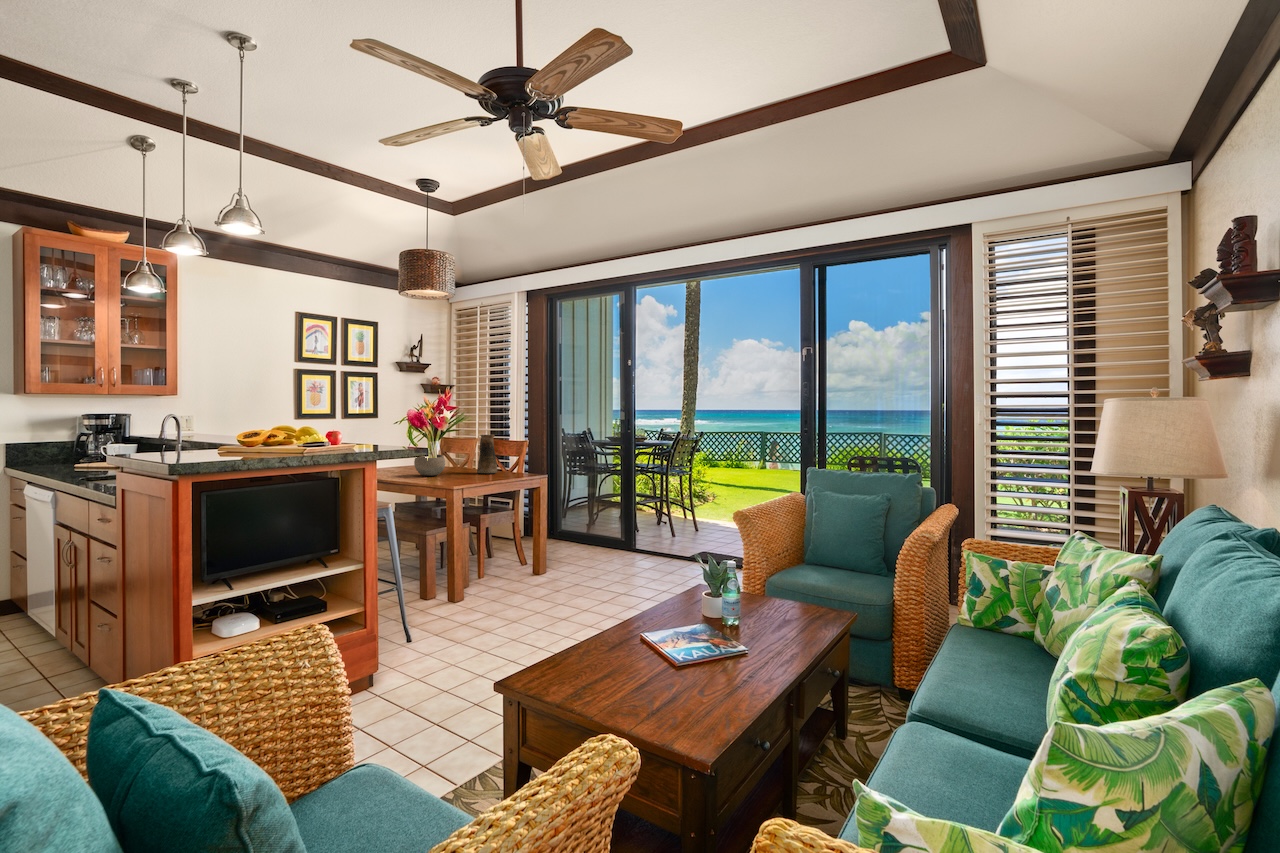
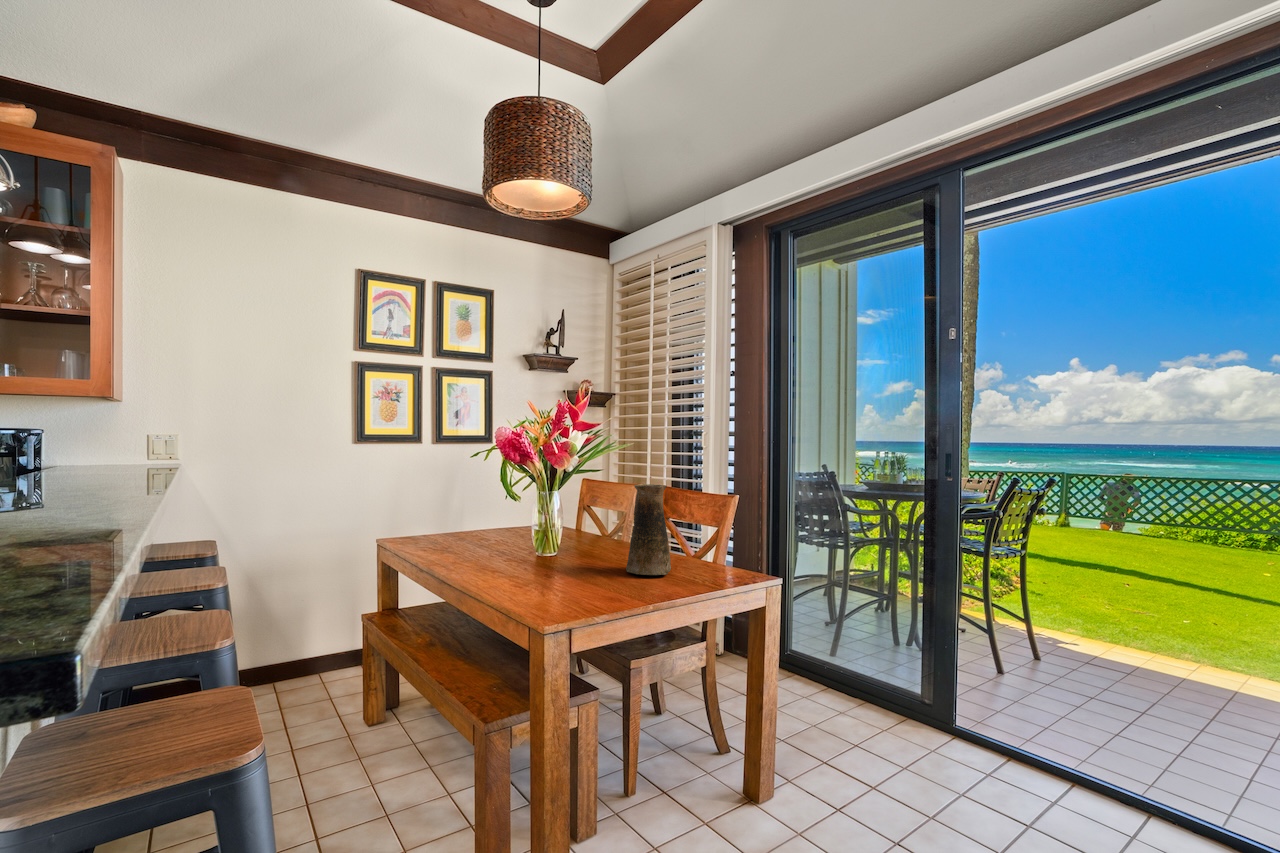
bowl: present [414,454,445,476] -> none [486,527,553,580]

